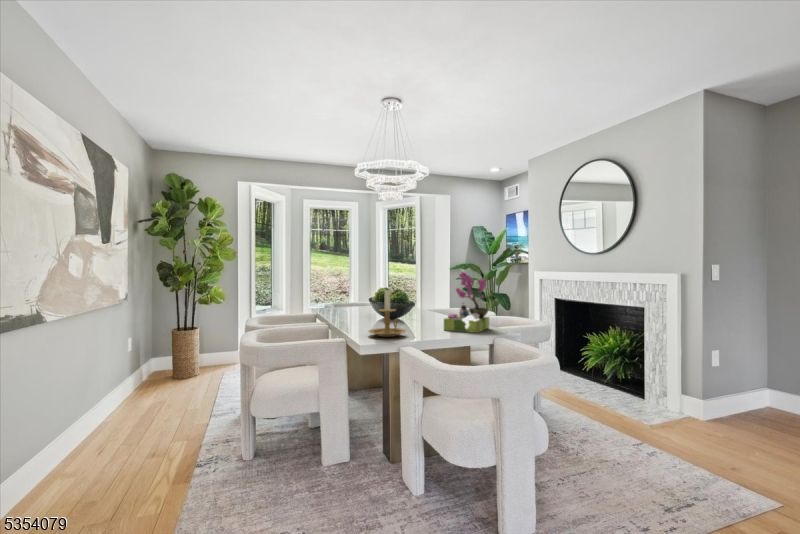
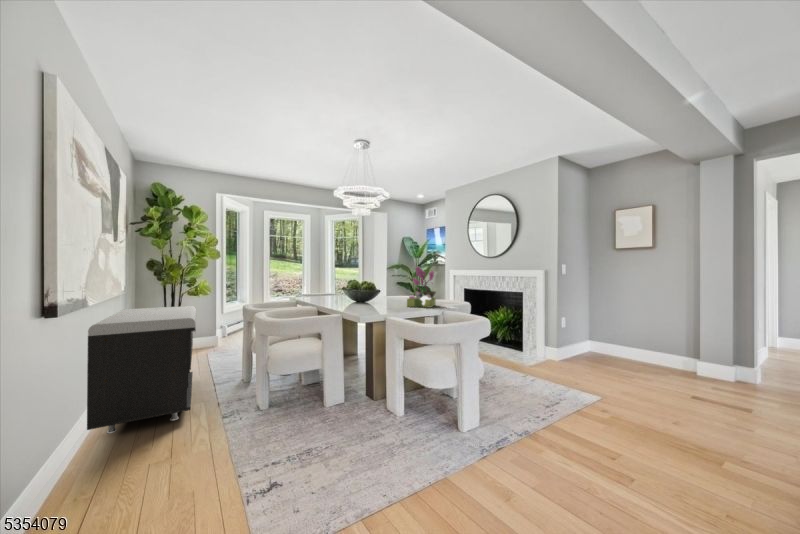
candle holder: present [369,290,406,337] -> none [360,277,386,311]
storage bench: none [42,319,193,475] -> present [87,306,196,434]

